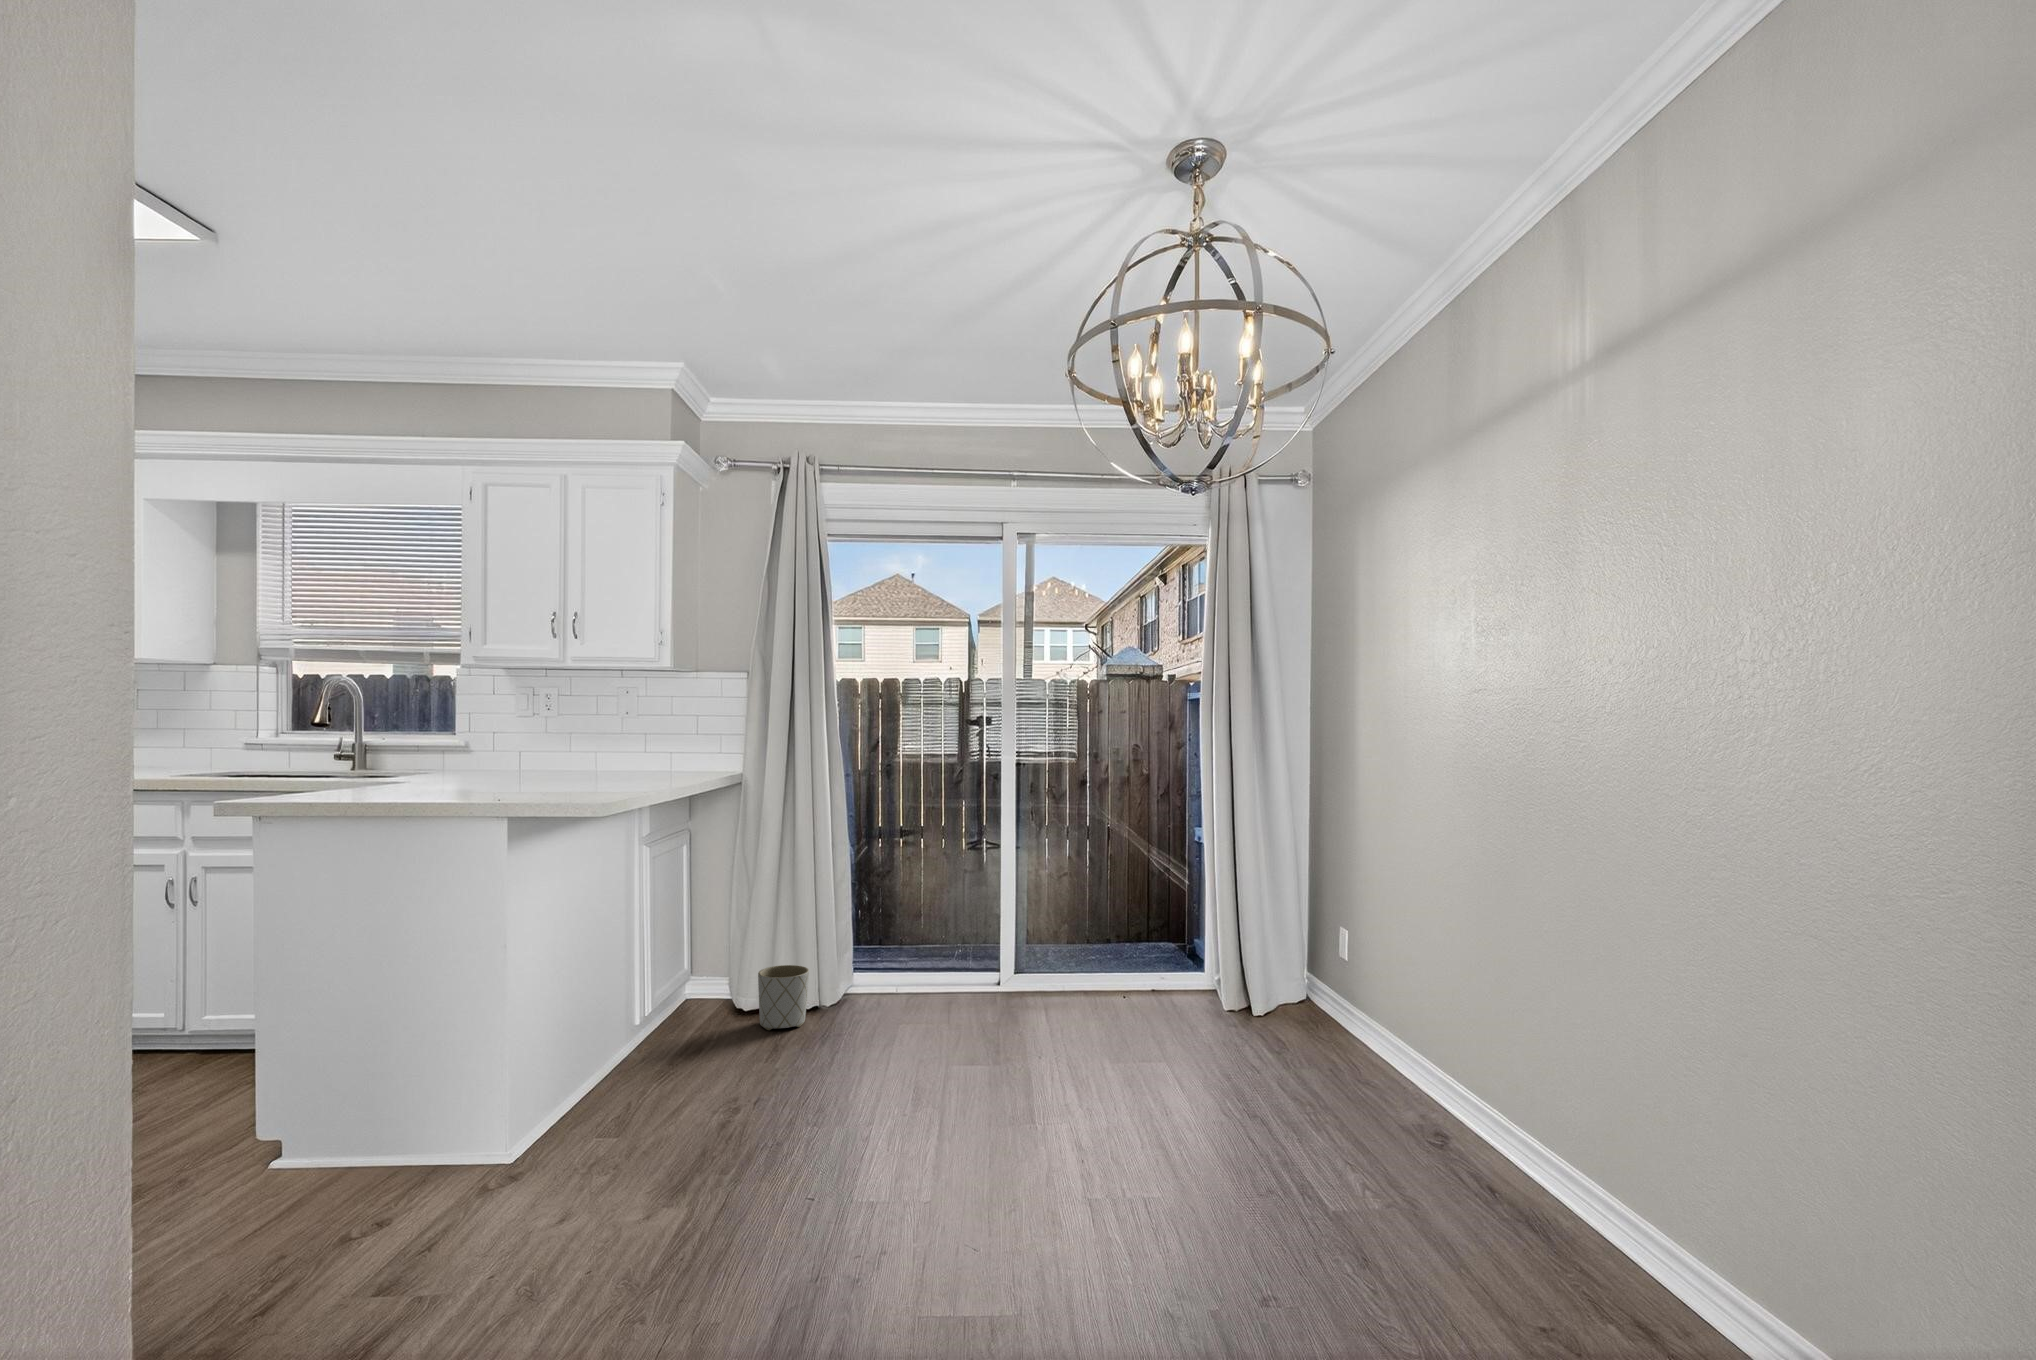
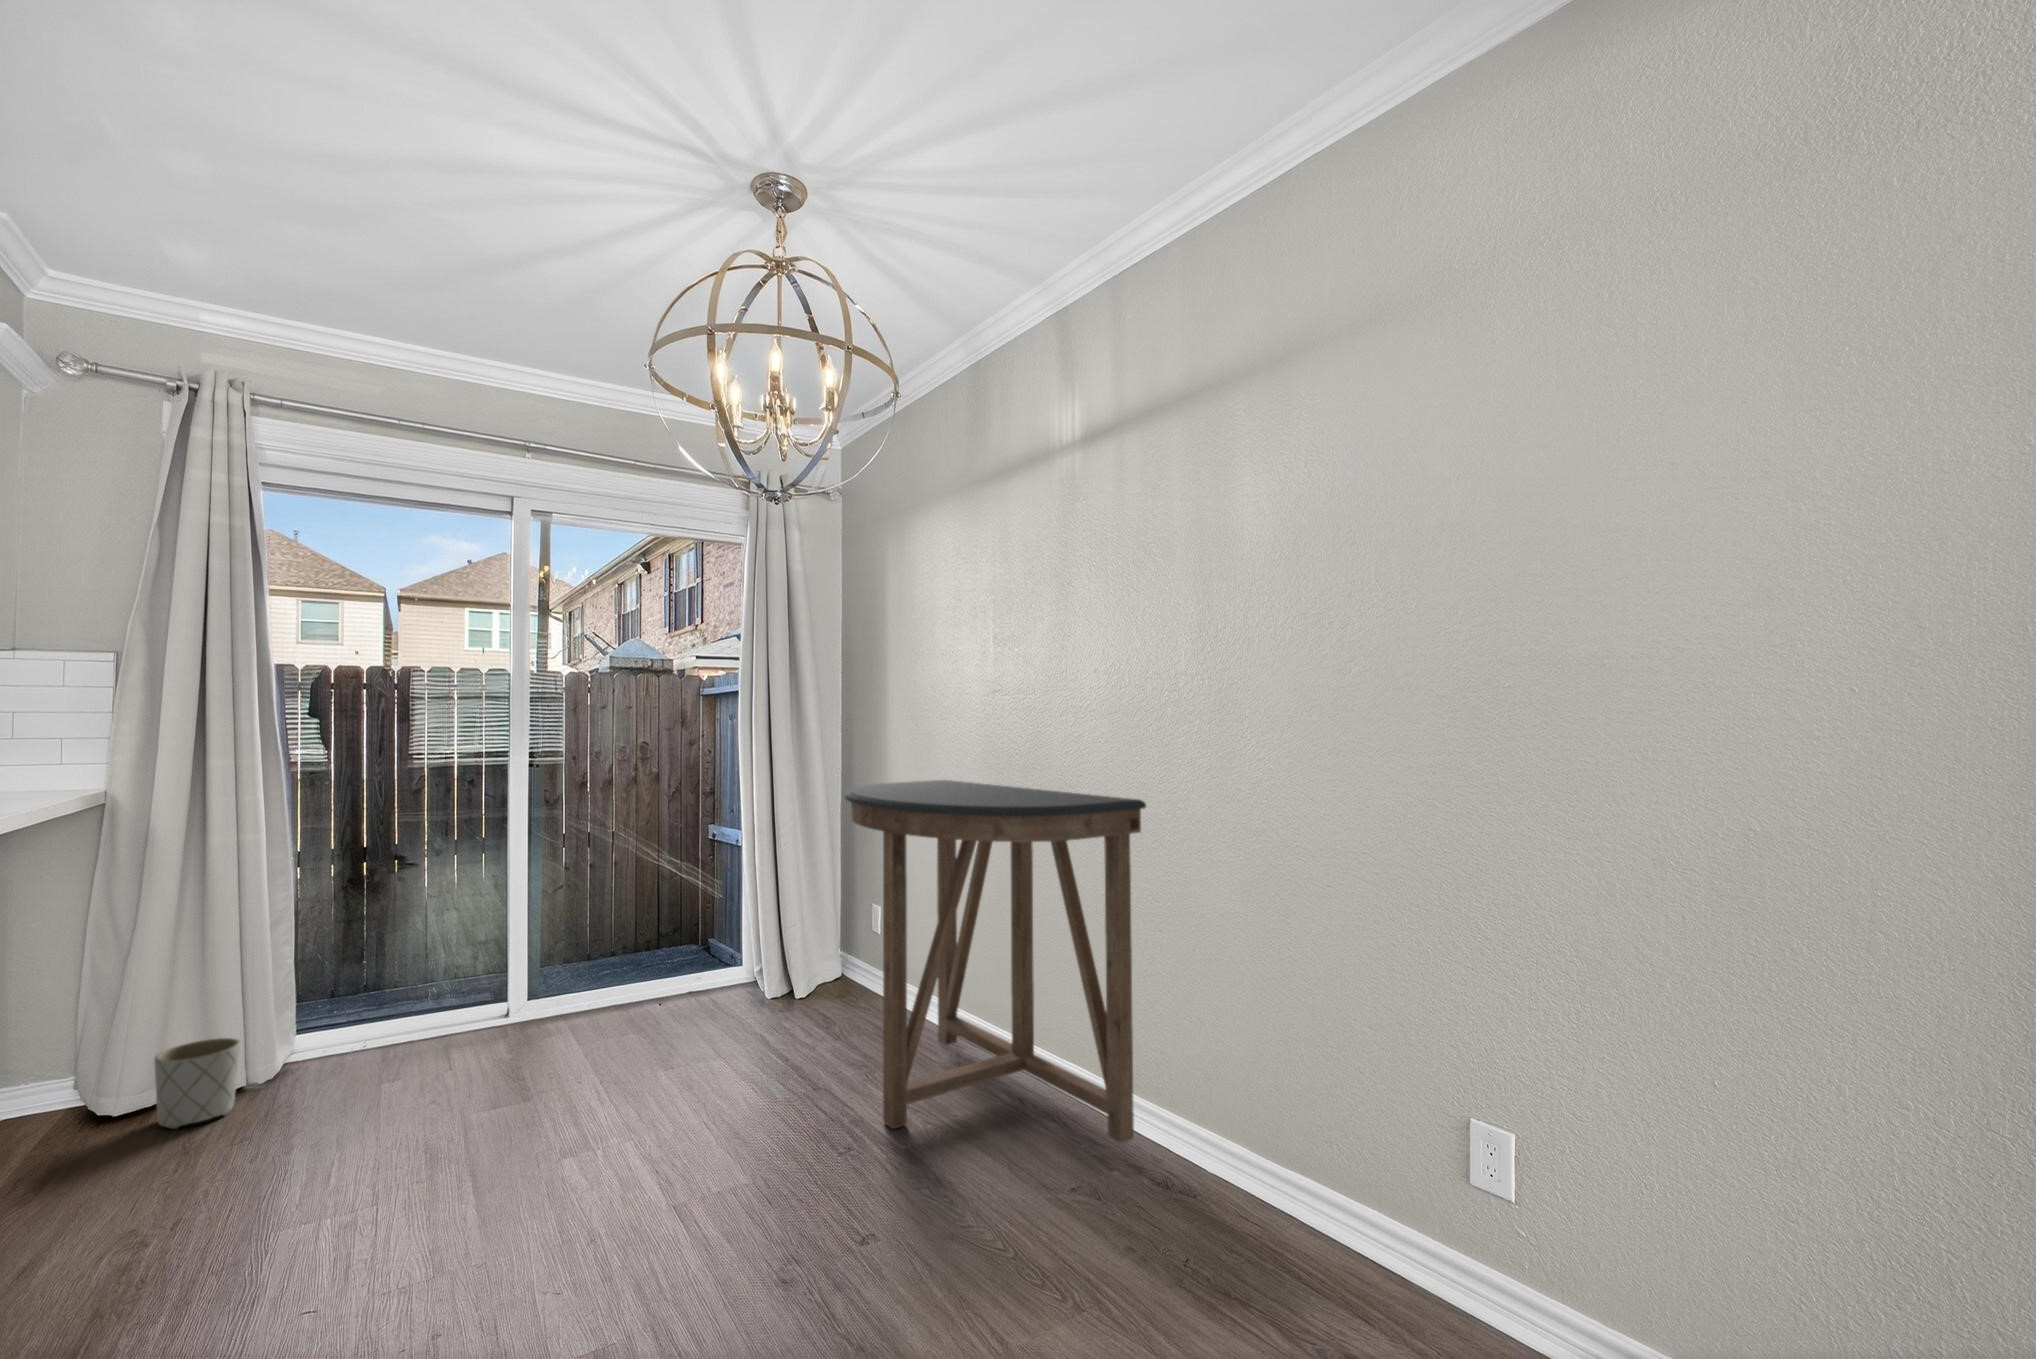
console table: none [1291,790,1701,1288] -> present [844,780,1146,1143]

